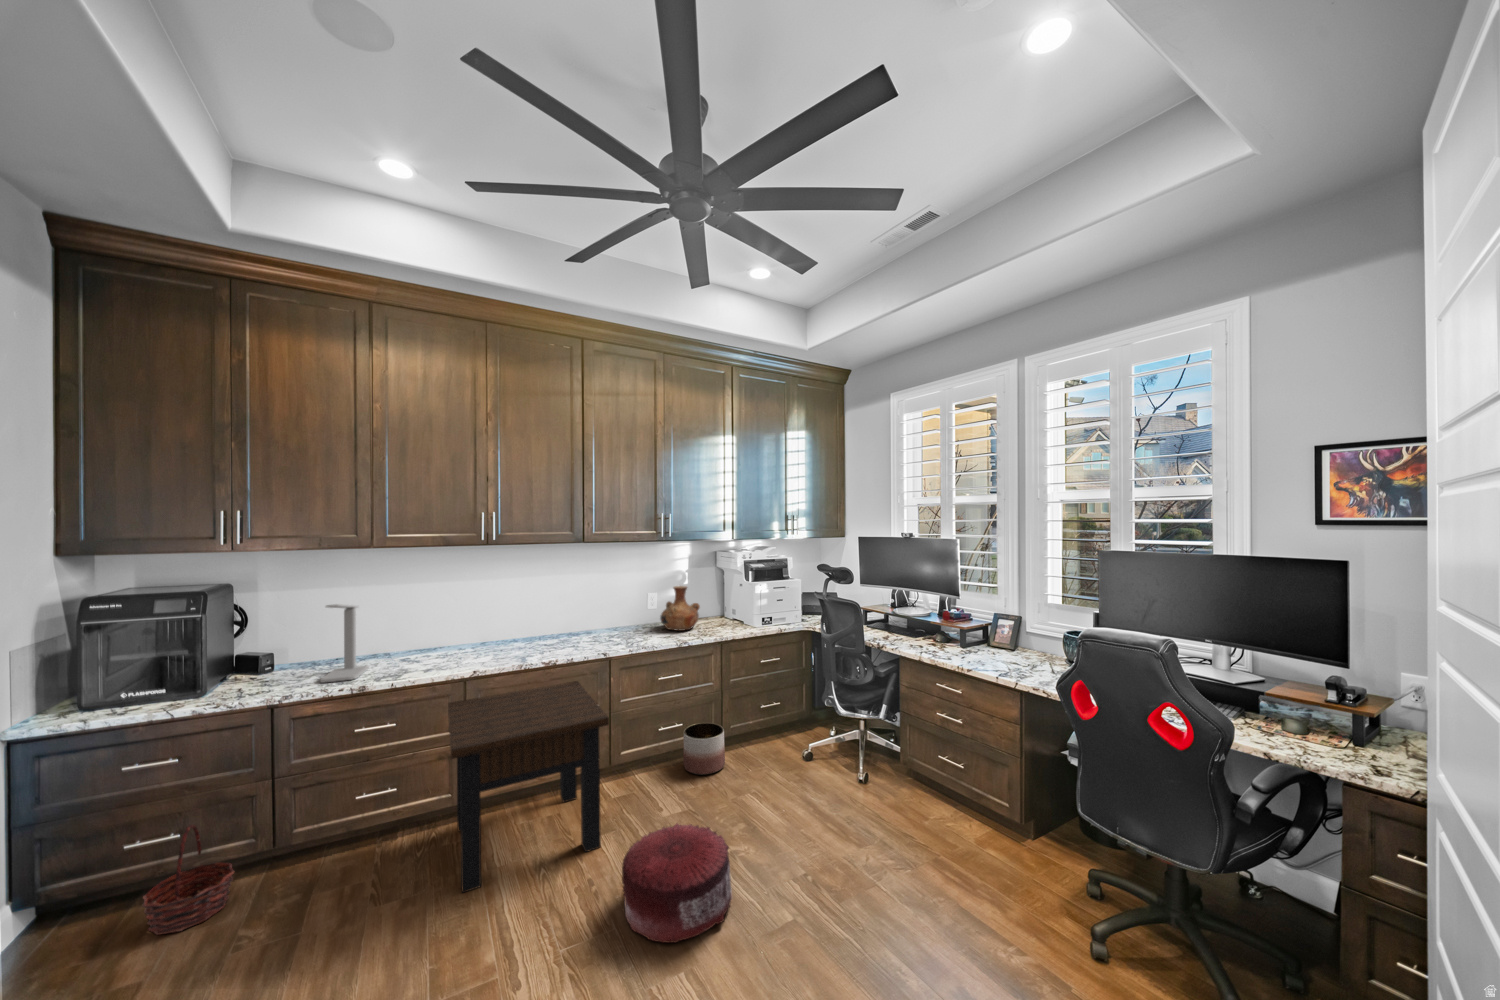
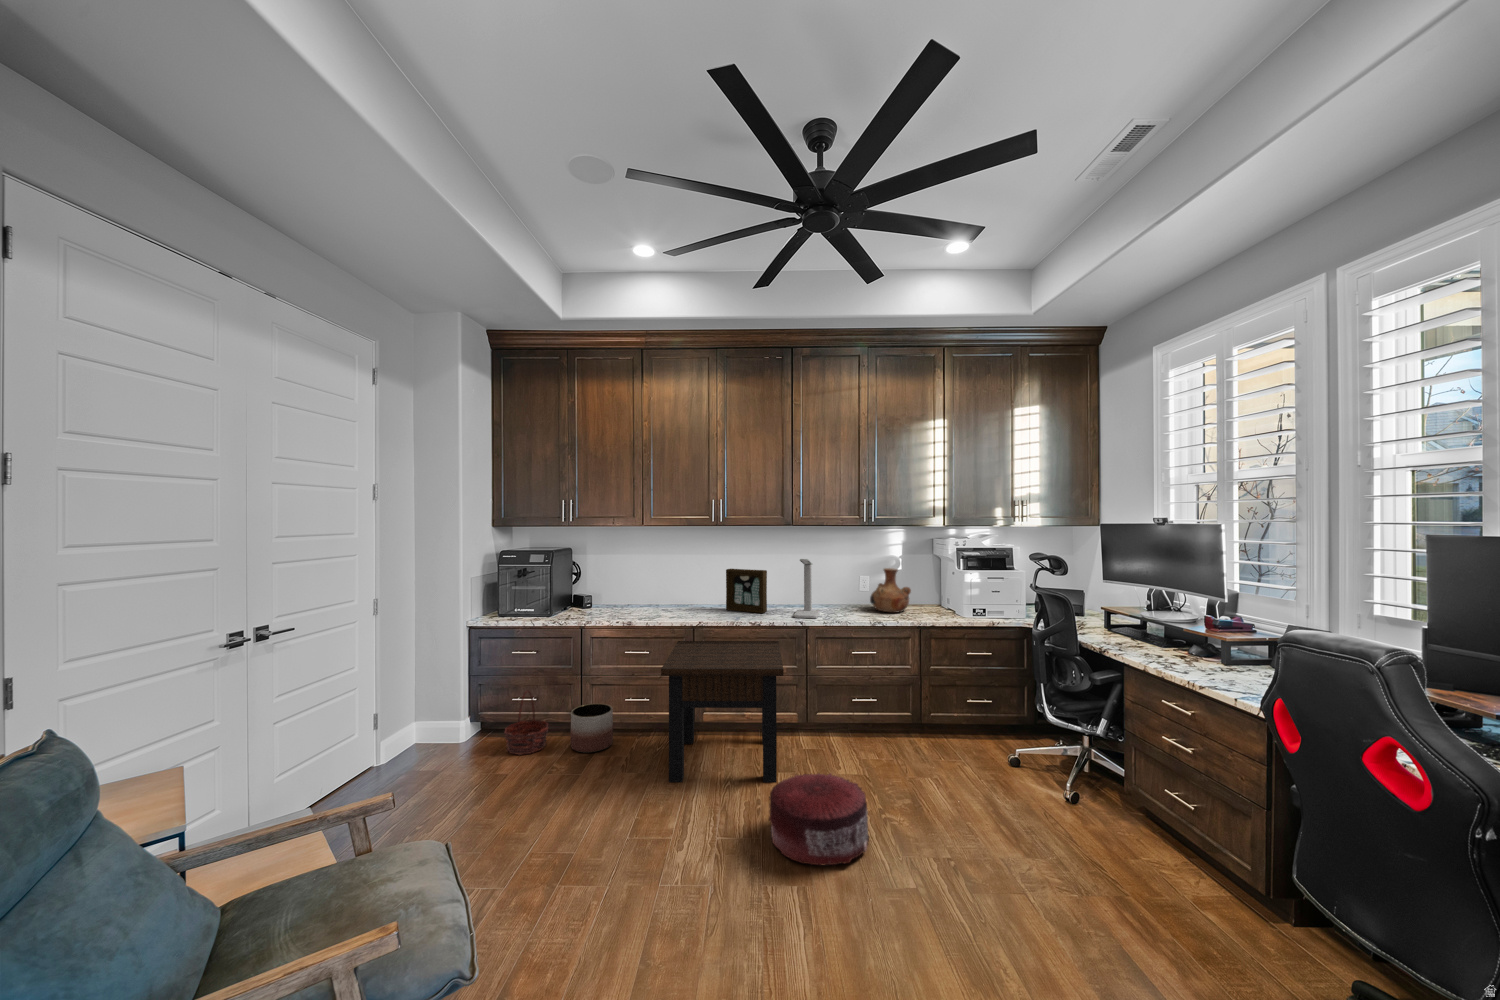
picture frame: none [500,601,553,652] -> present [726,569,767,613]
desk lamp: present [320,604,369,683] -> present [794,559,820,618]
planter: present [683,723,725,775] -> present [571,703,613,753]

